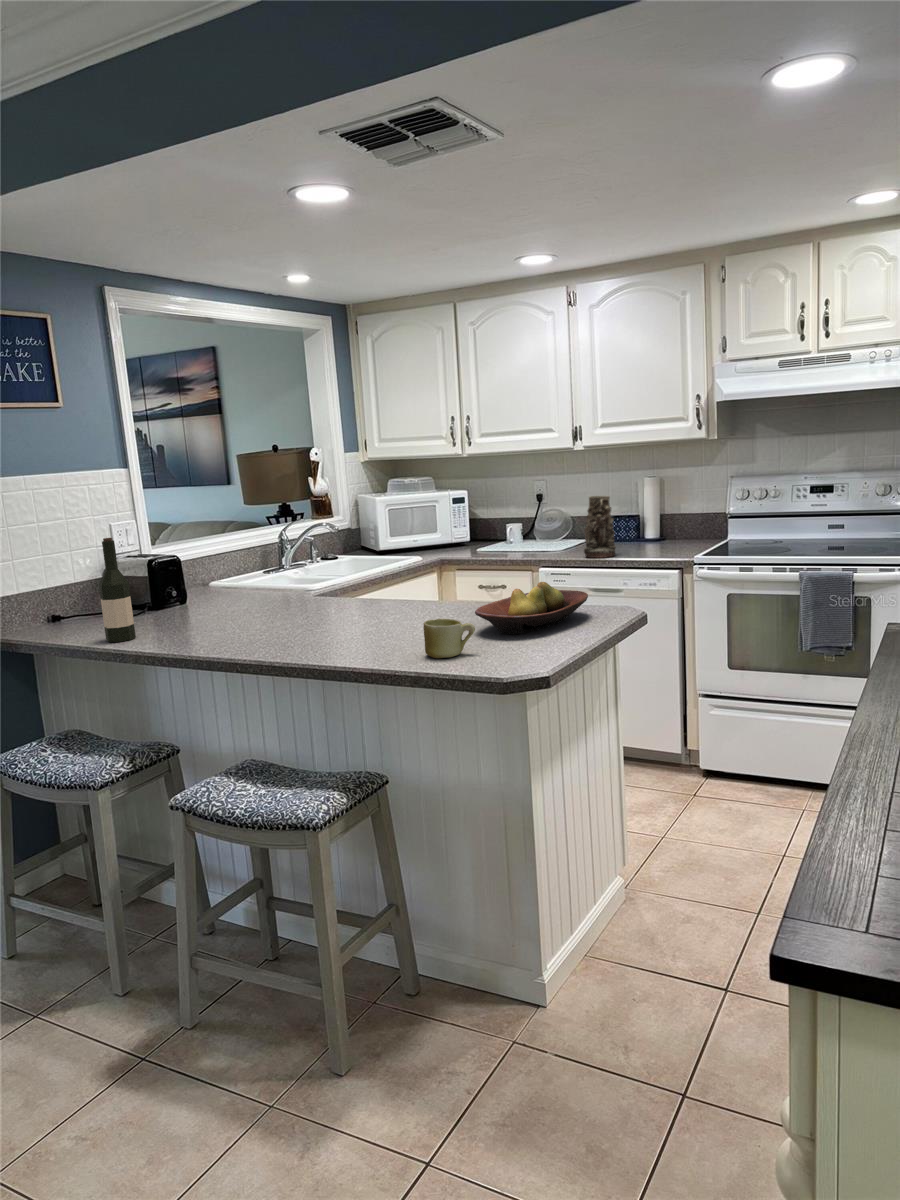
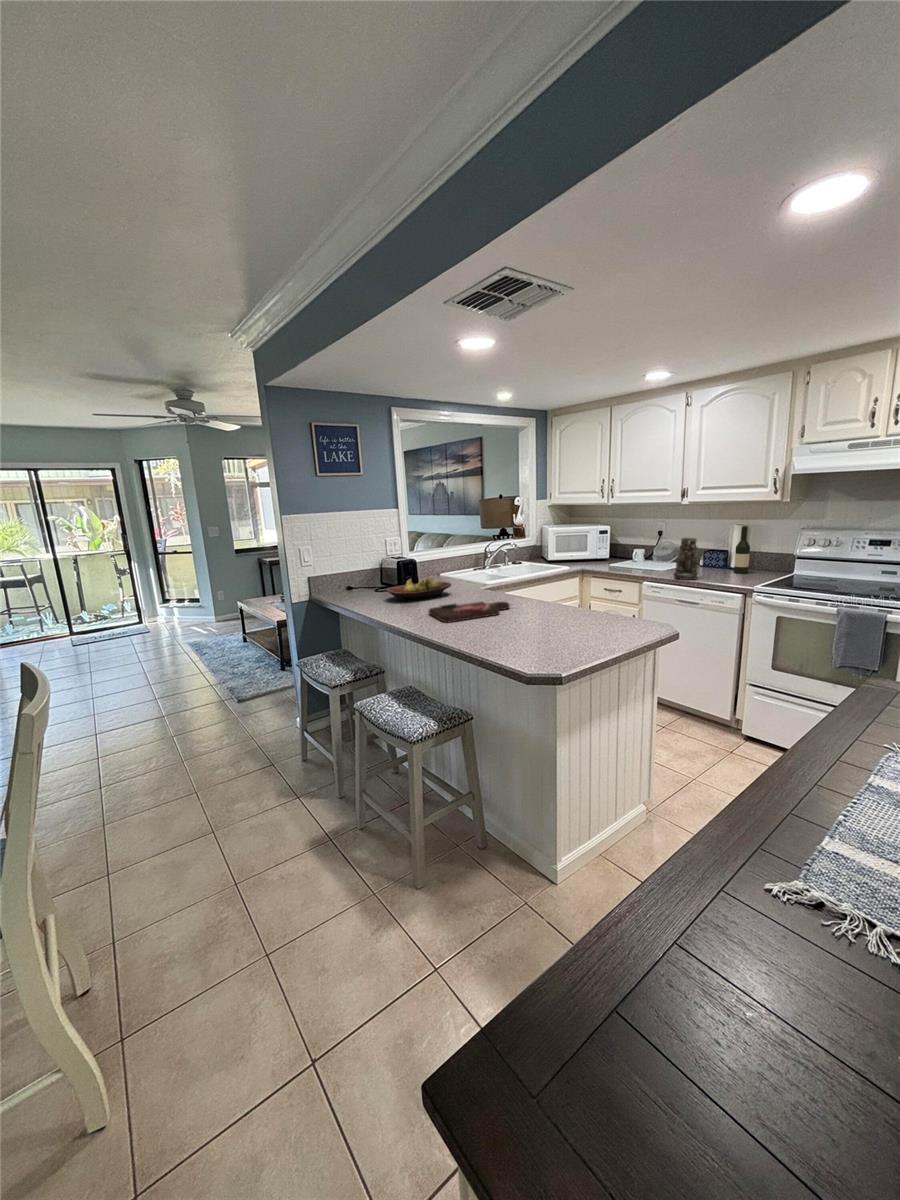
wine bottle: present [99,538,136,642] -> present [734,526,750,574]
fruit bowl: present [475,582,588,634] -> present [387,578,451,601]
cutting board: none [255,604,385,643] -> present [429,601,510,623]
mug: present [424,619,475,658] -> none [500,622,533,649]

